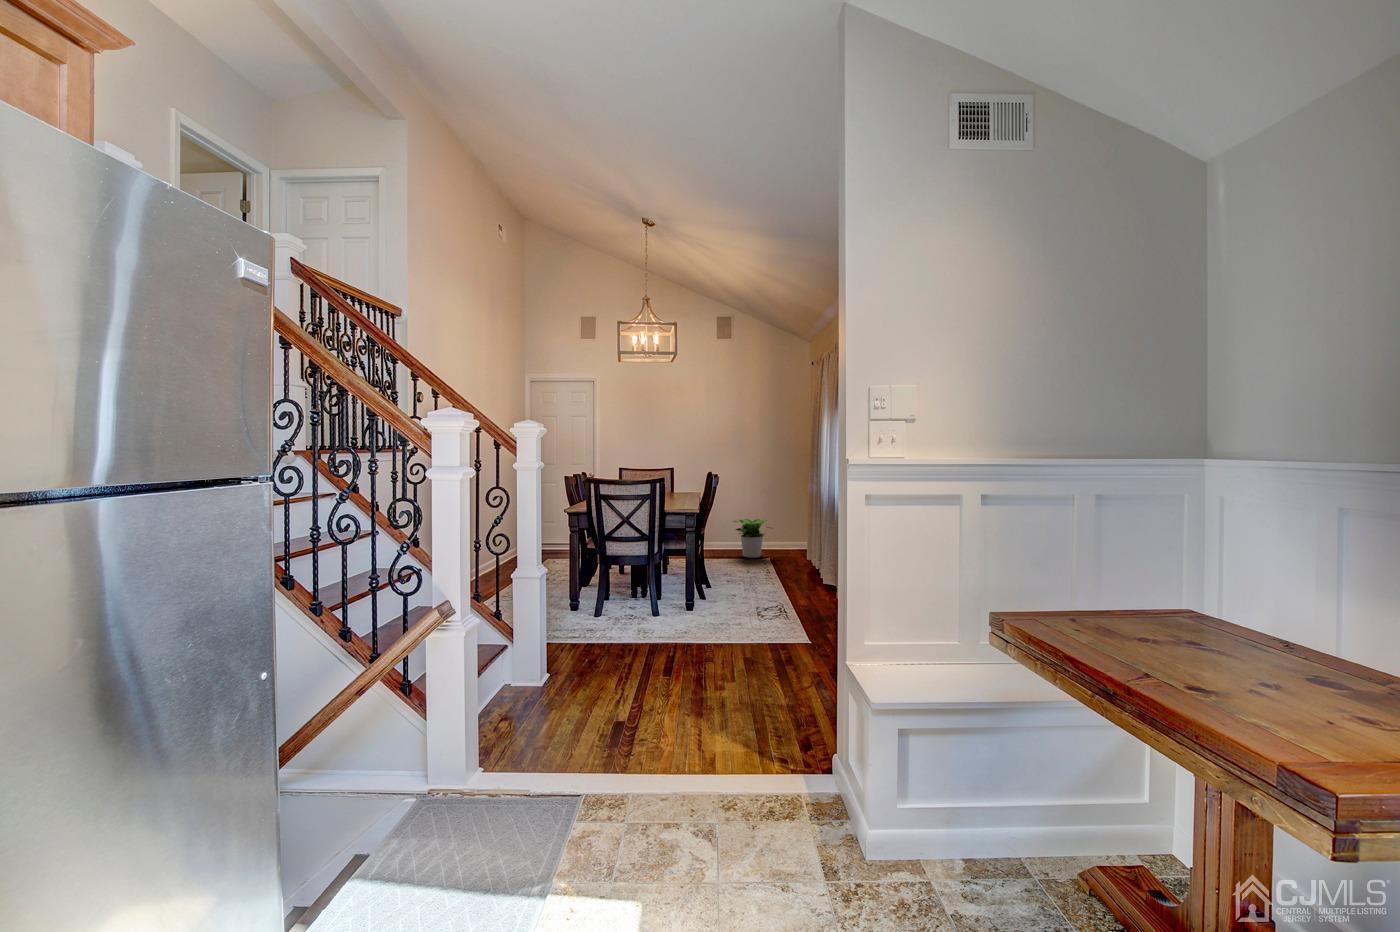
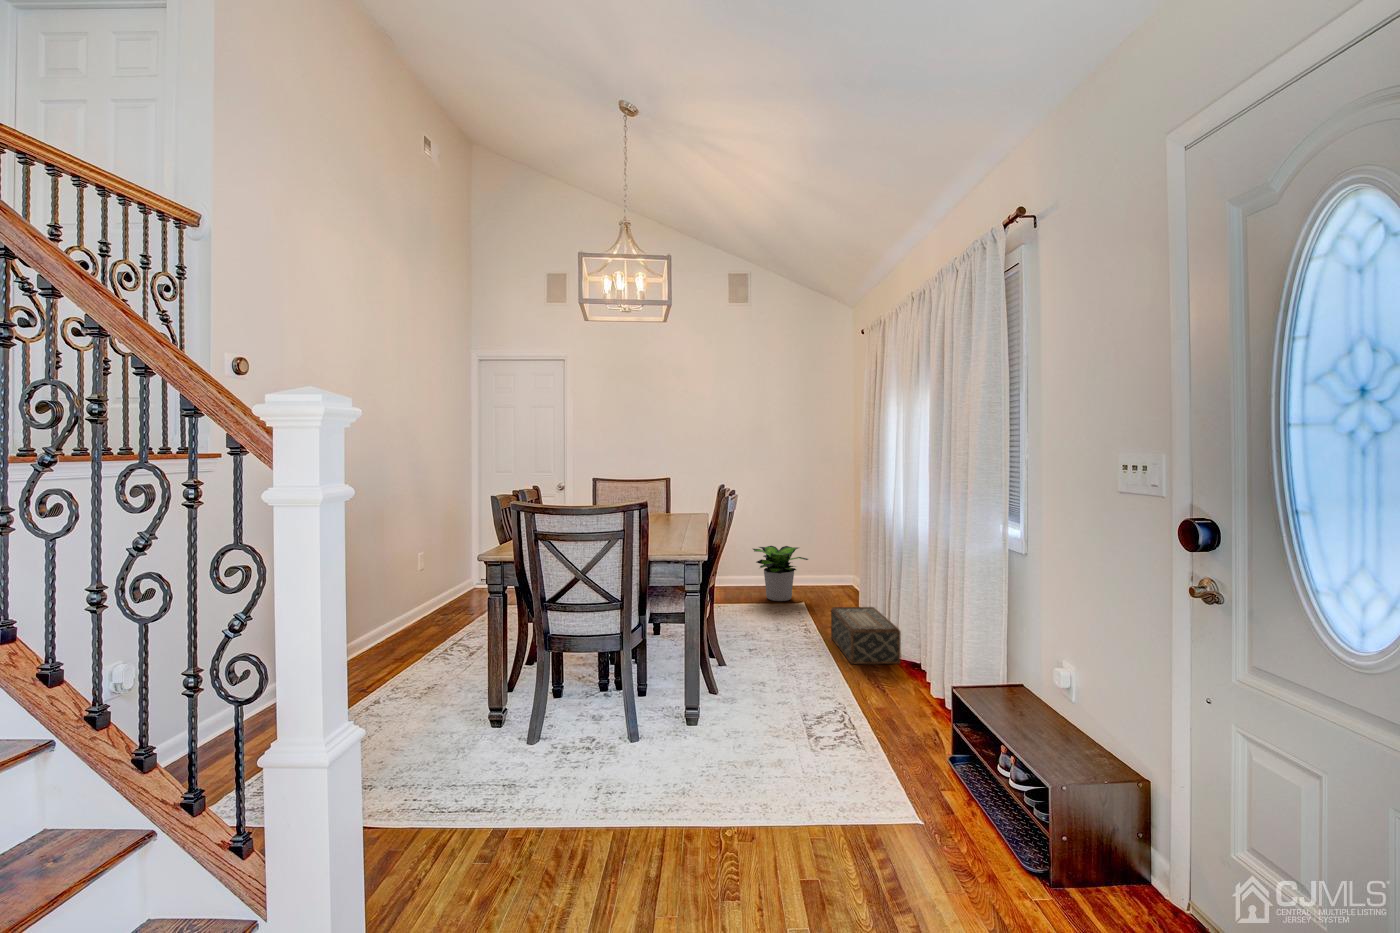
woven basket: none [783,555,824,588] -> present [831,607,901,664]

